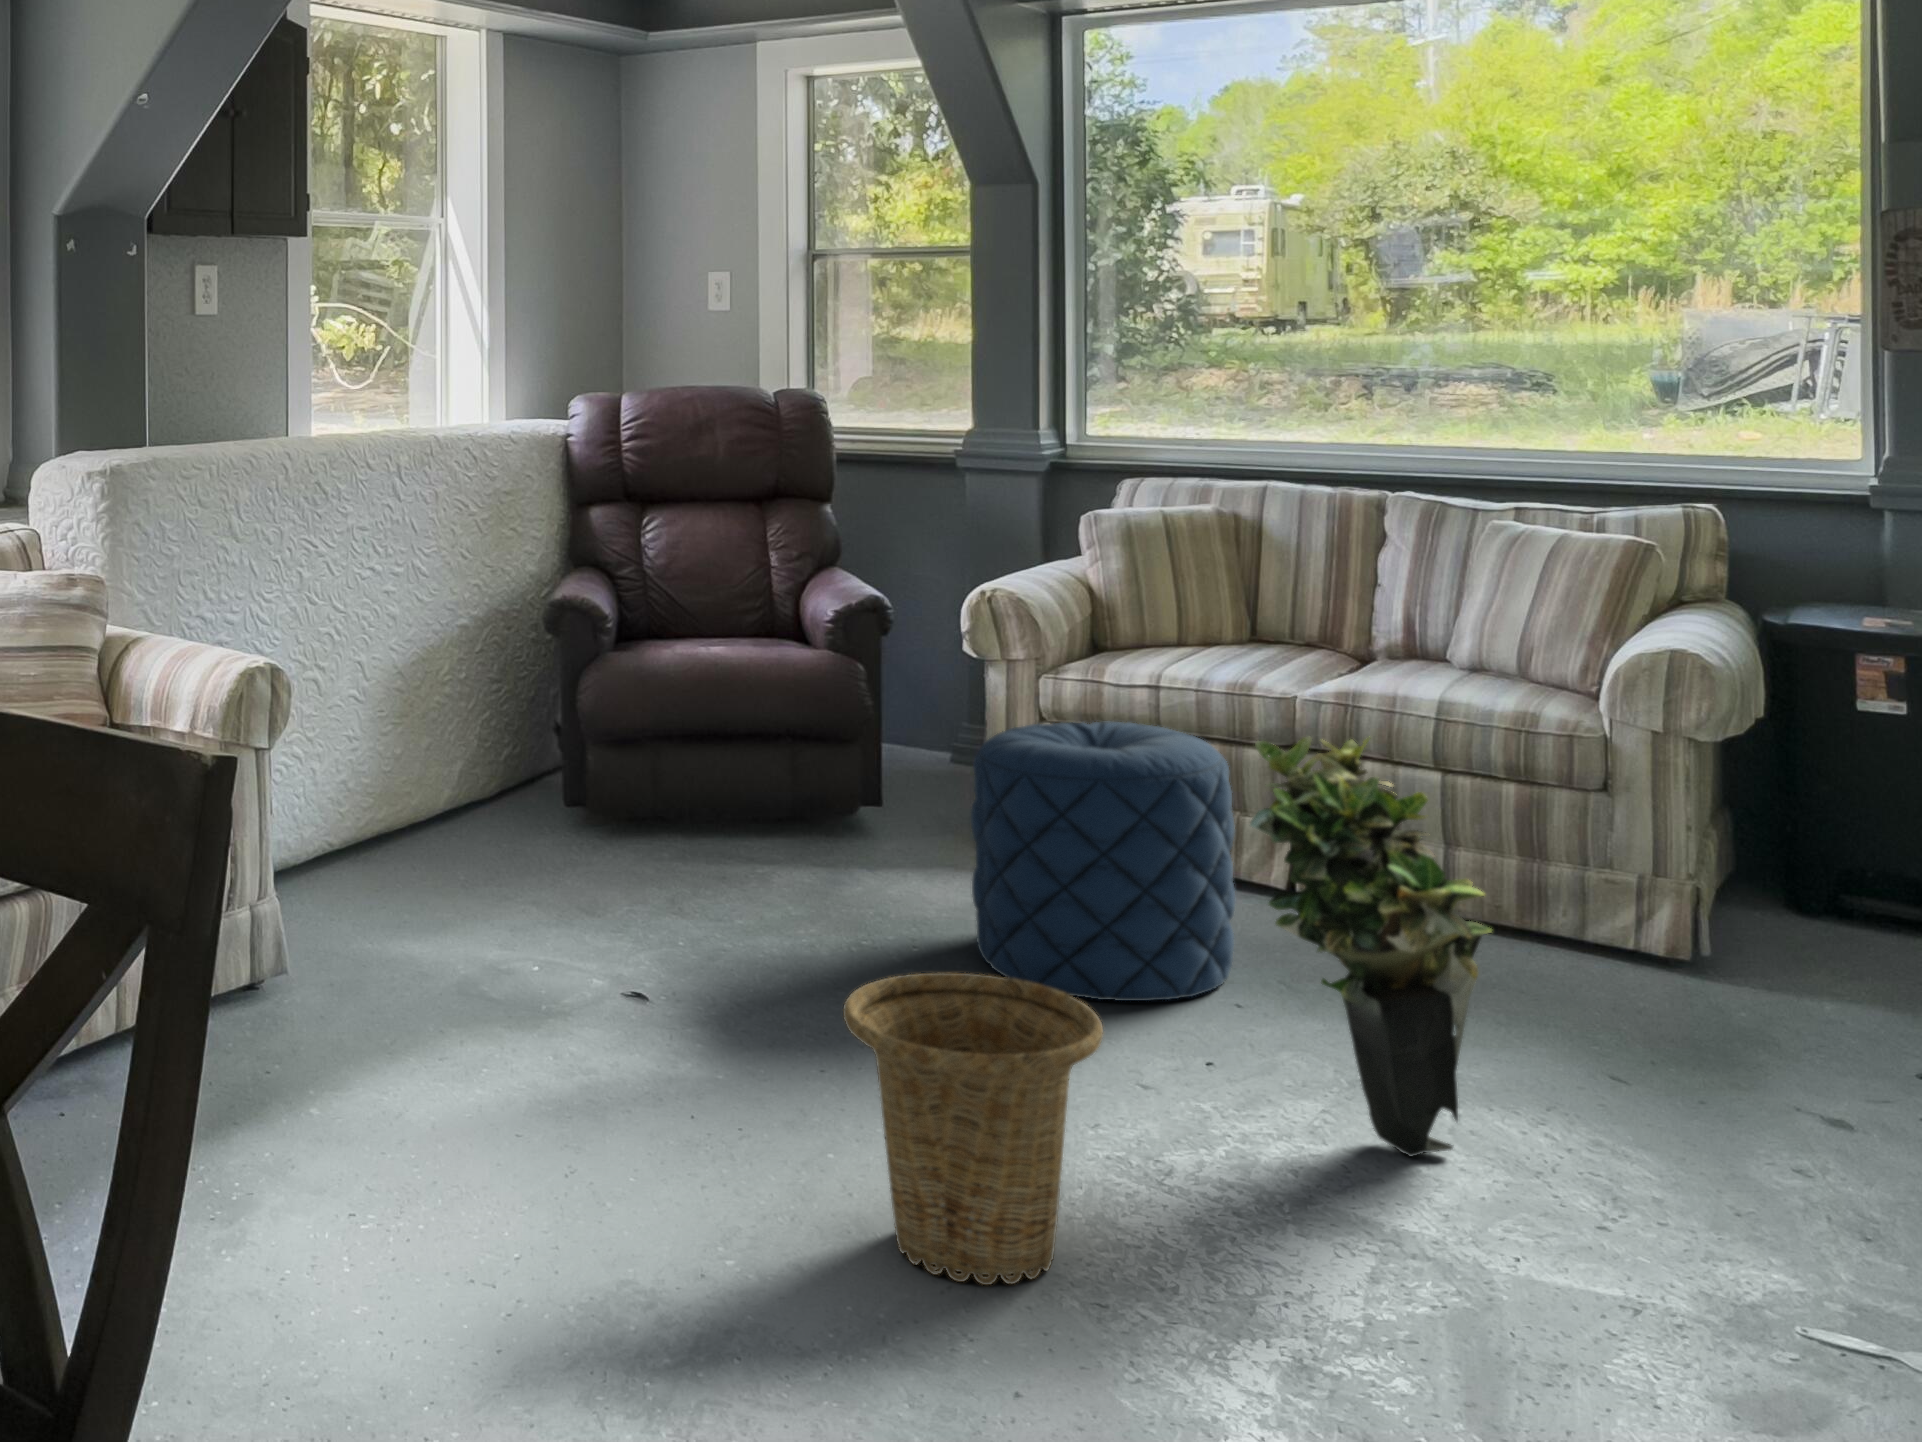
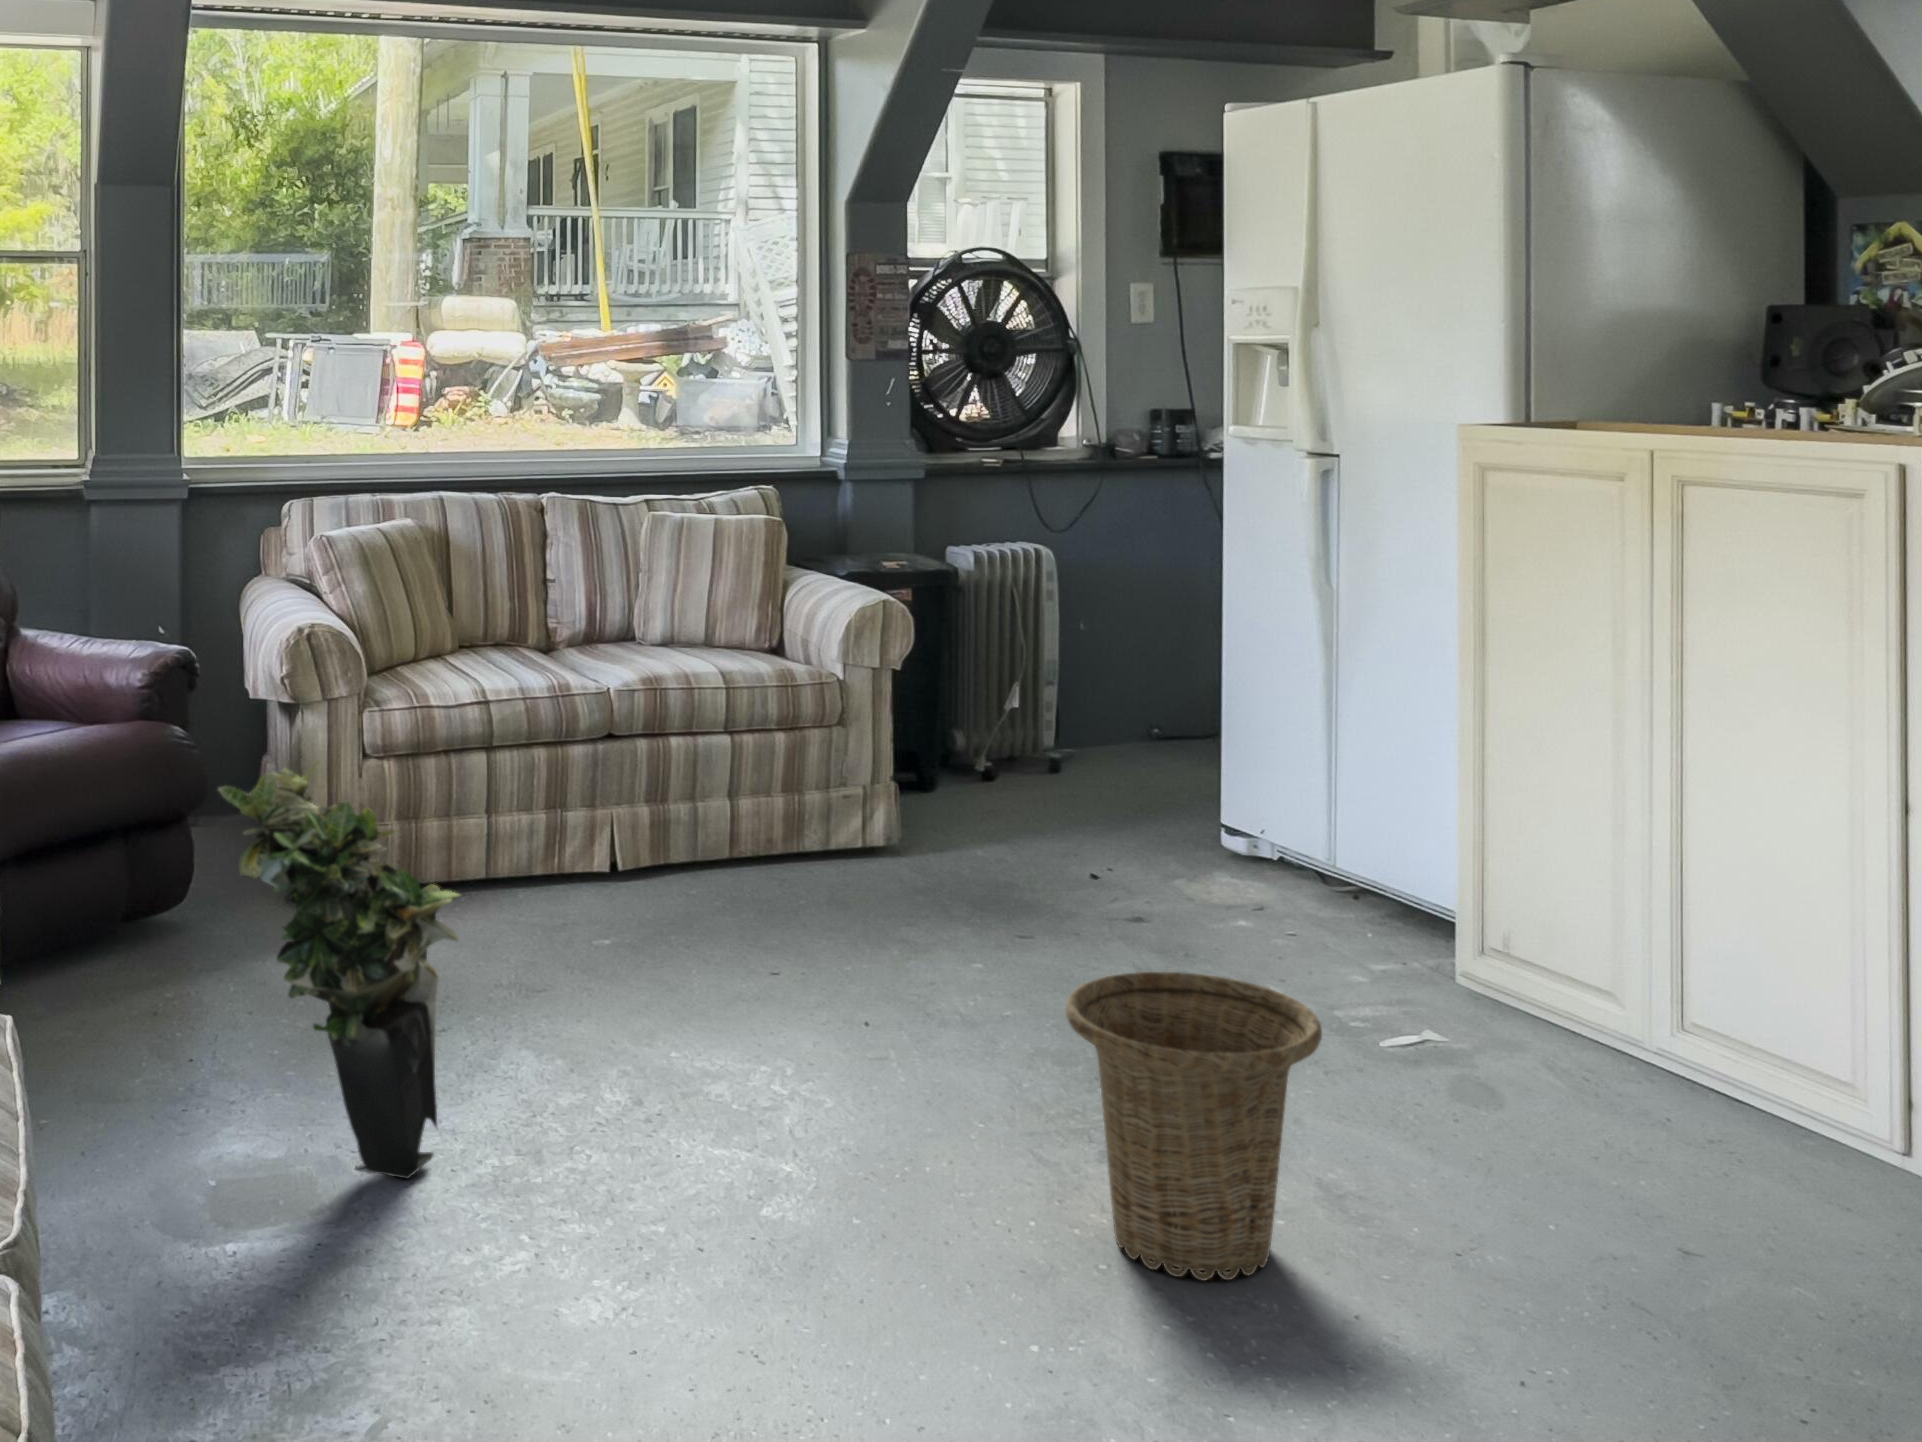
pouf: present [971,721,1235,1001] -> none [538,732,786,1017]
potted plant: present [1251,737,1492,1157] -> present [219,762,459,1179]

